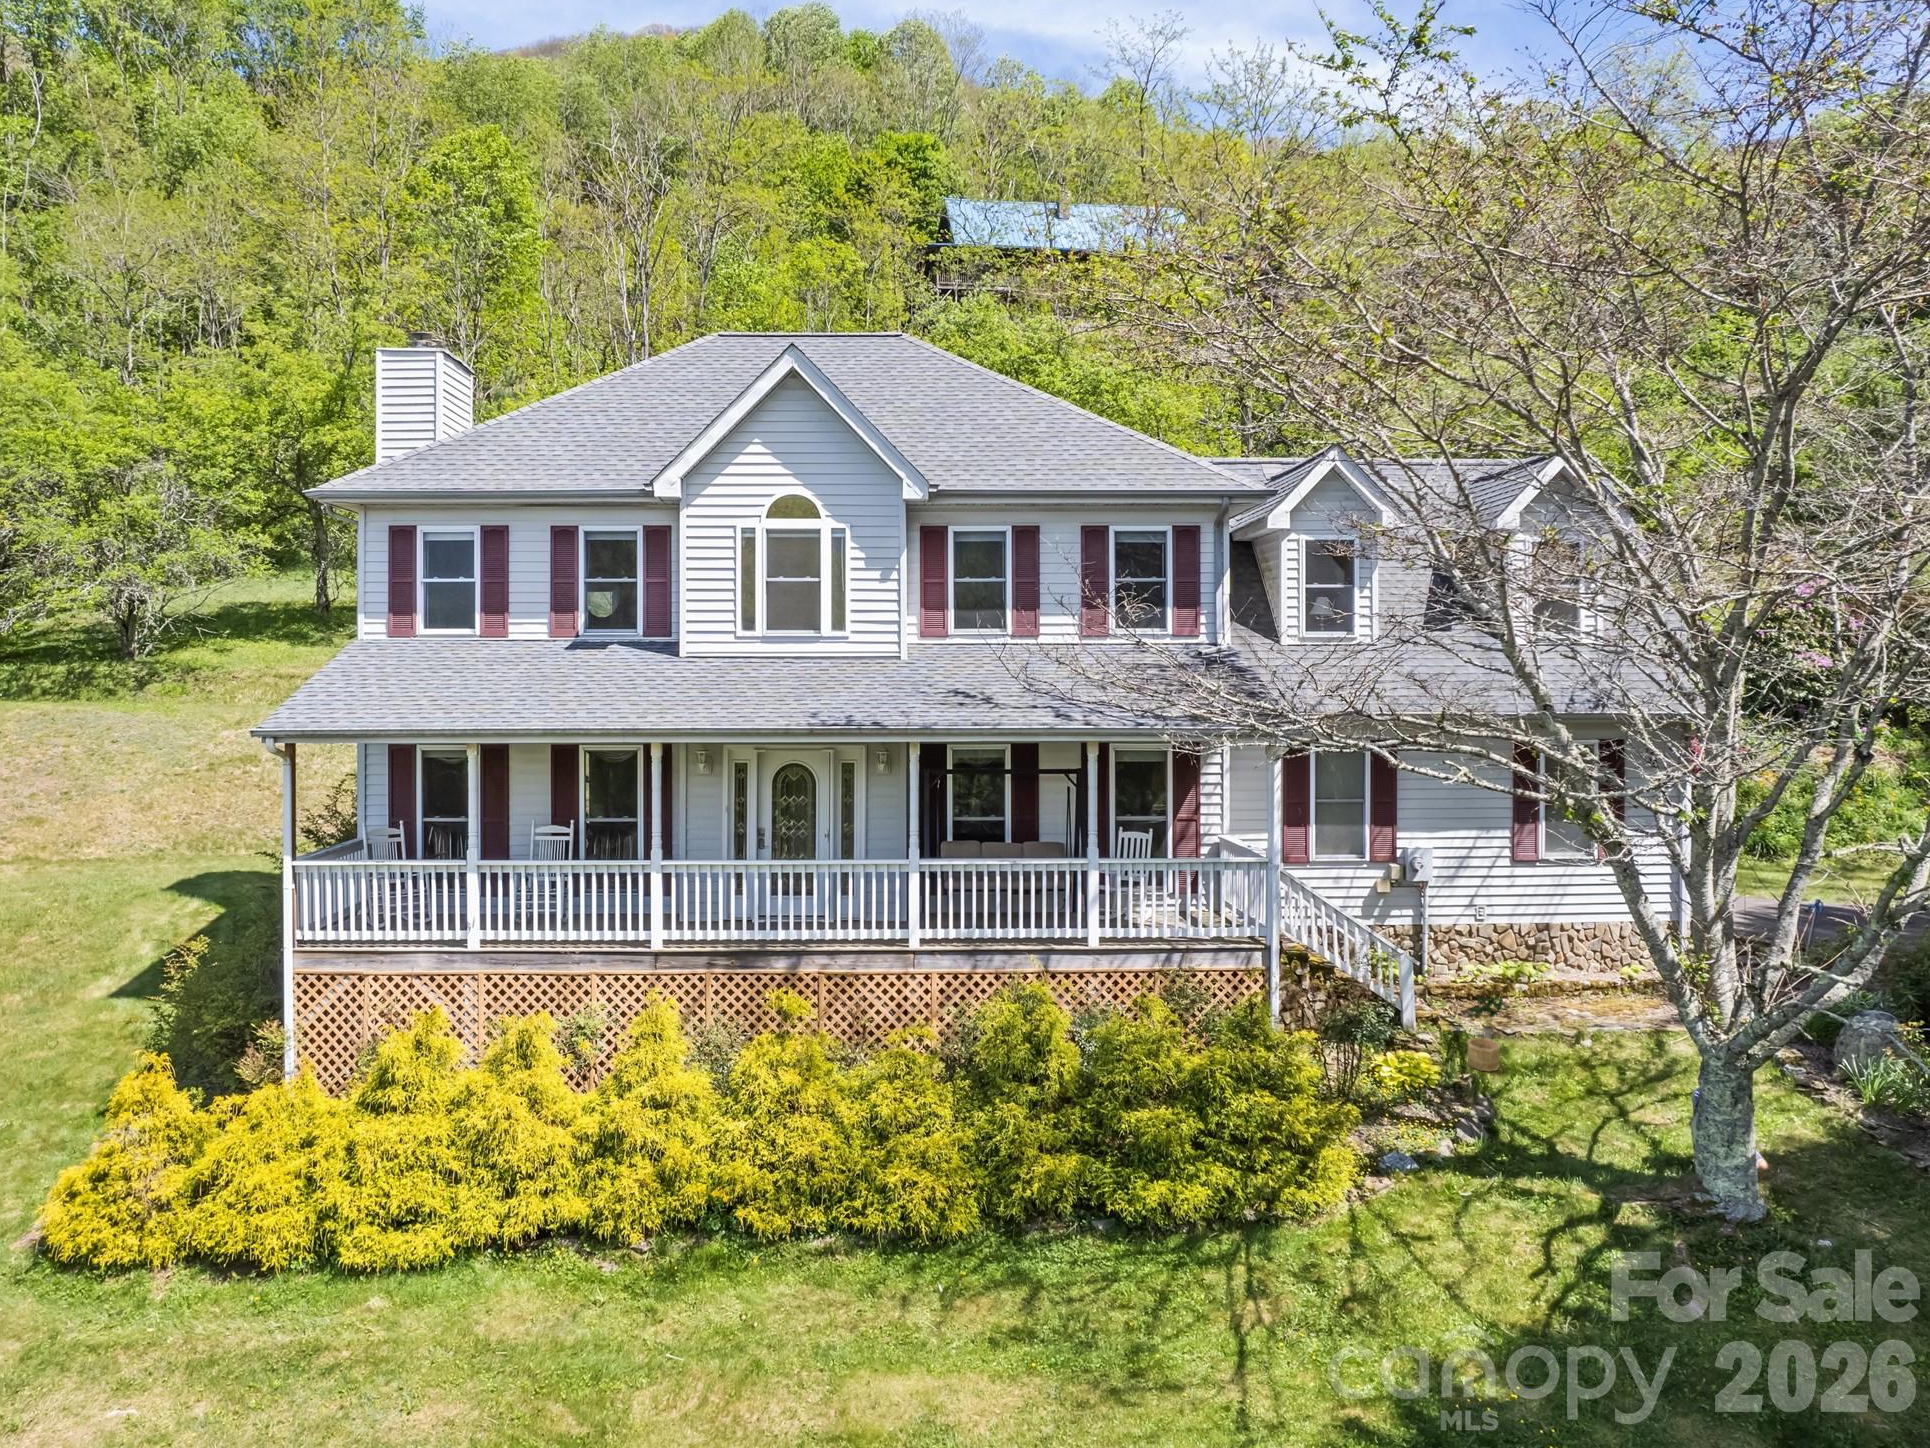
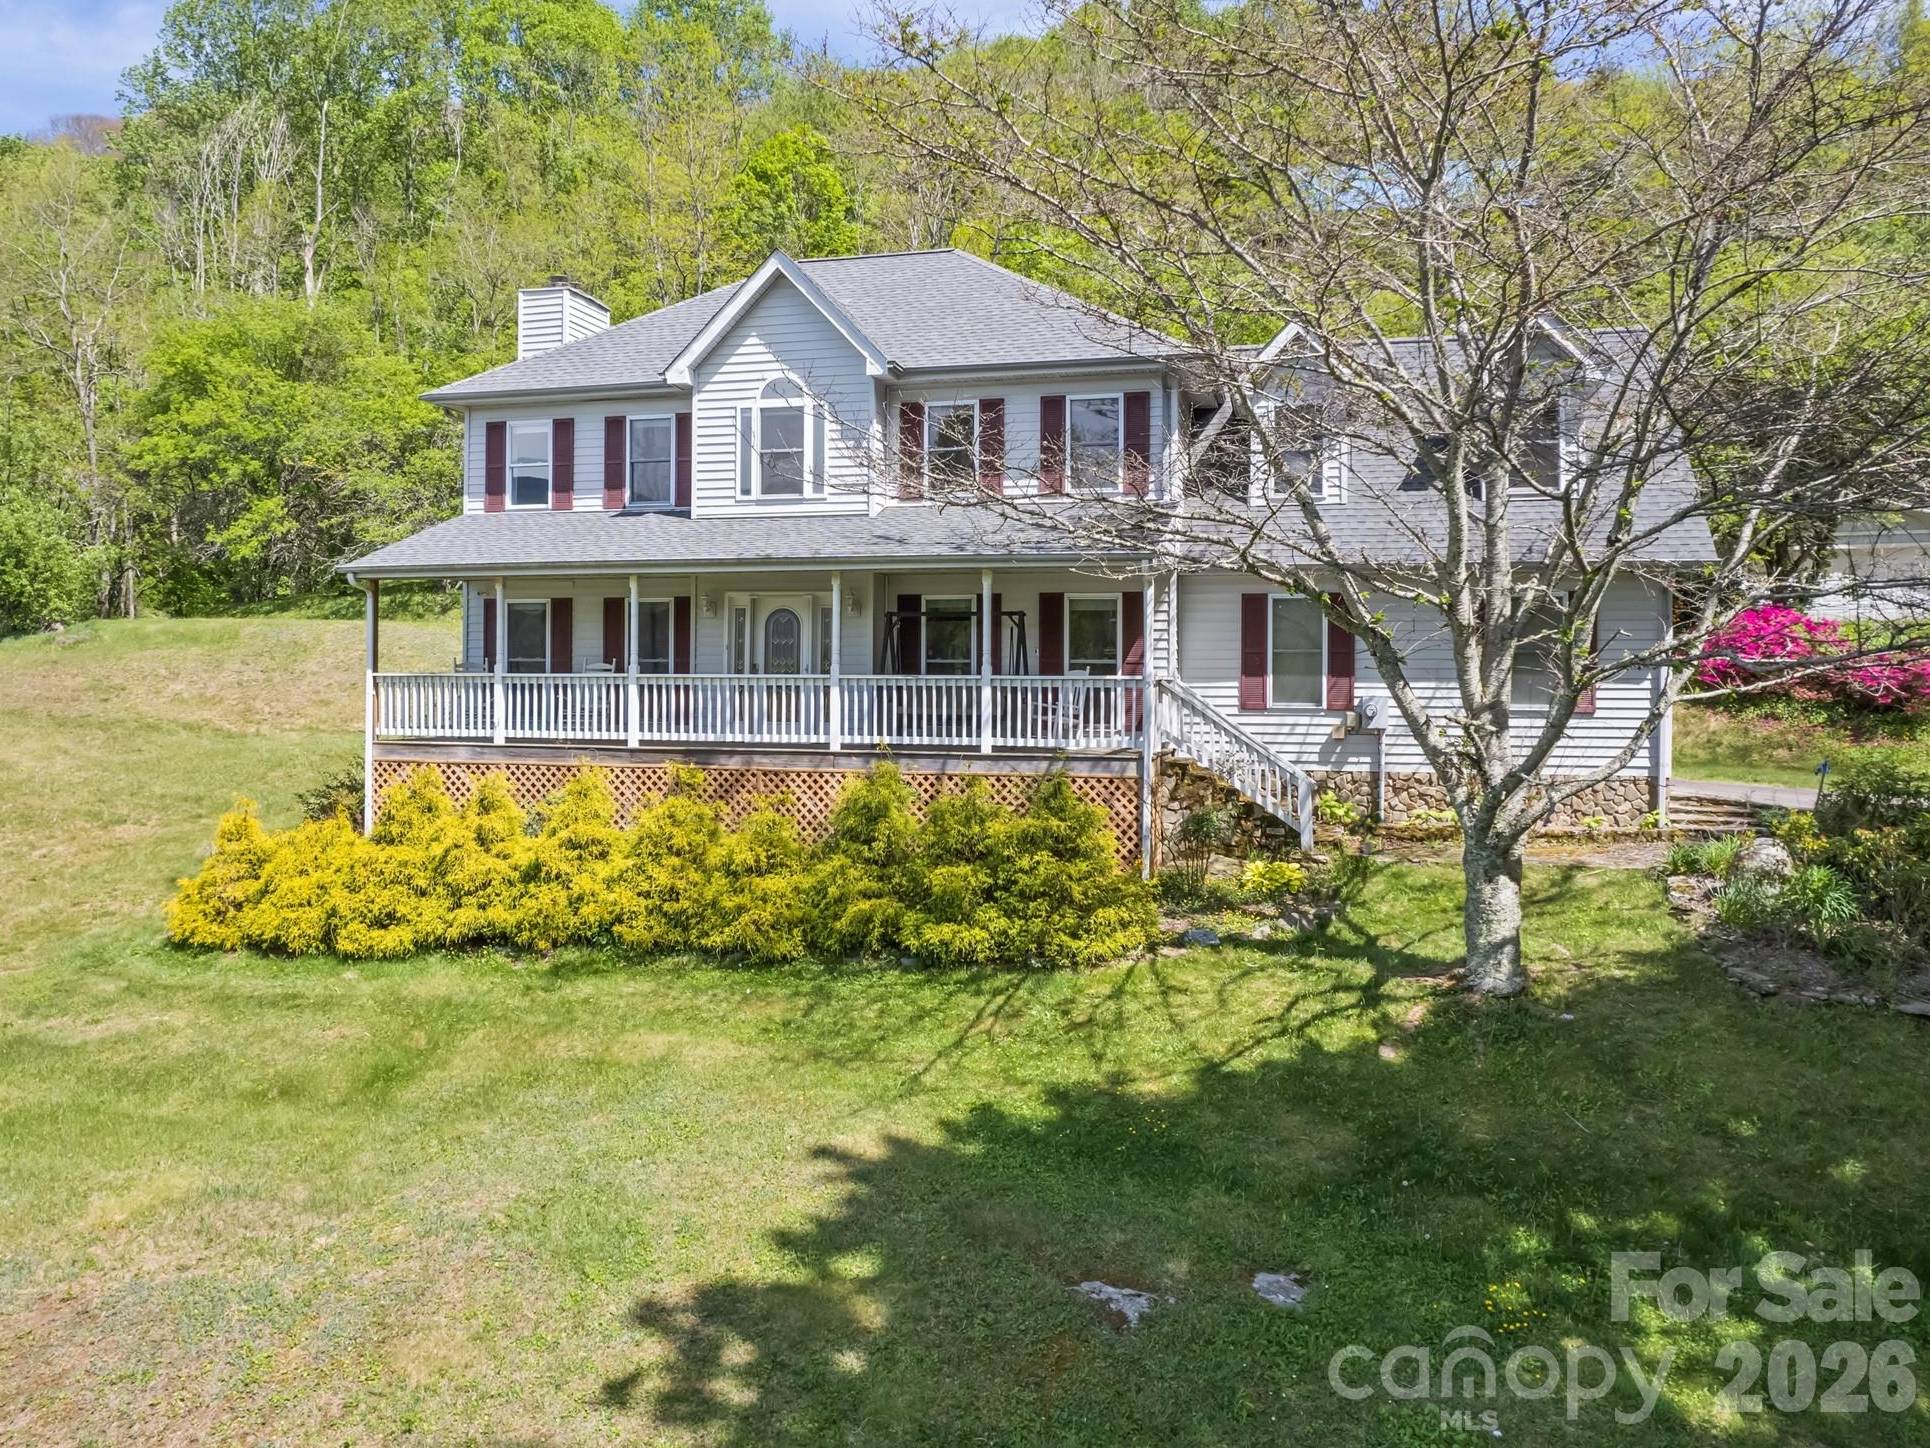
wooden bucket: present [1467,1038,1501,1071] -> none [1318,842,1348,870]

